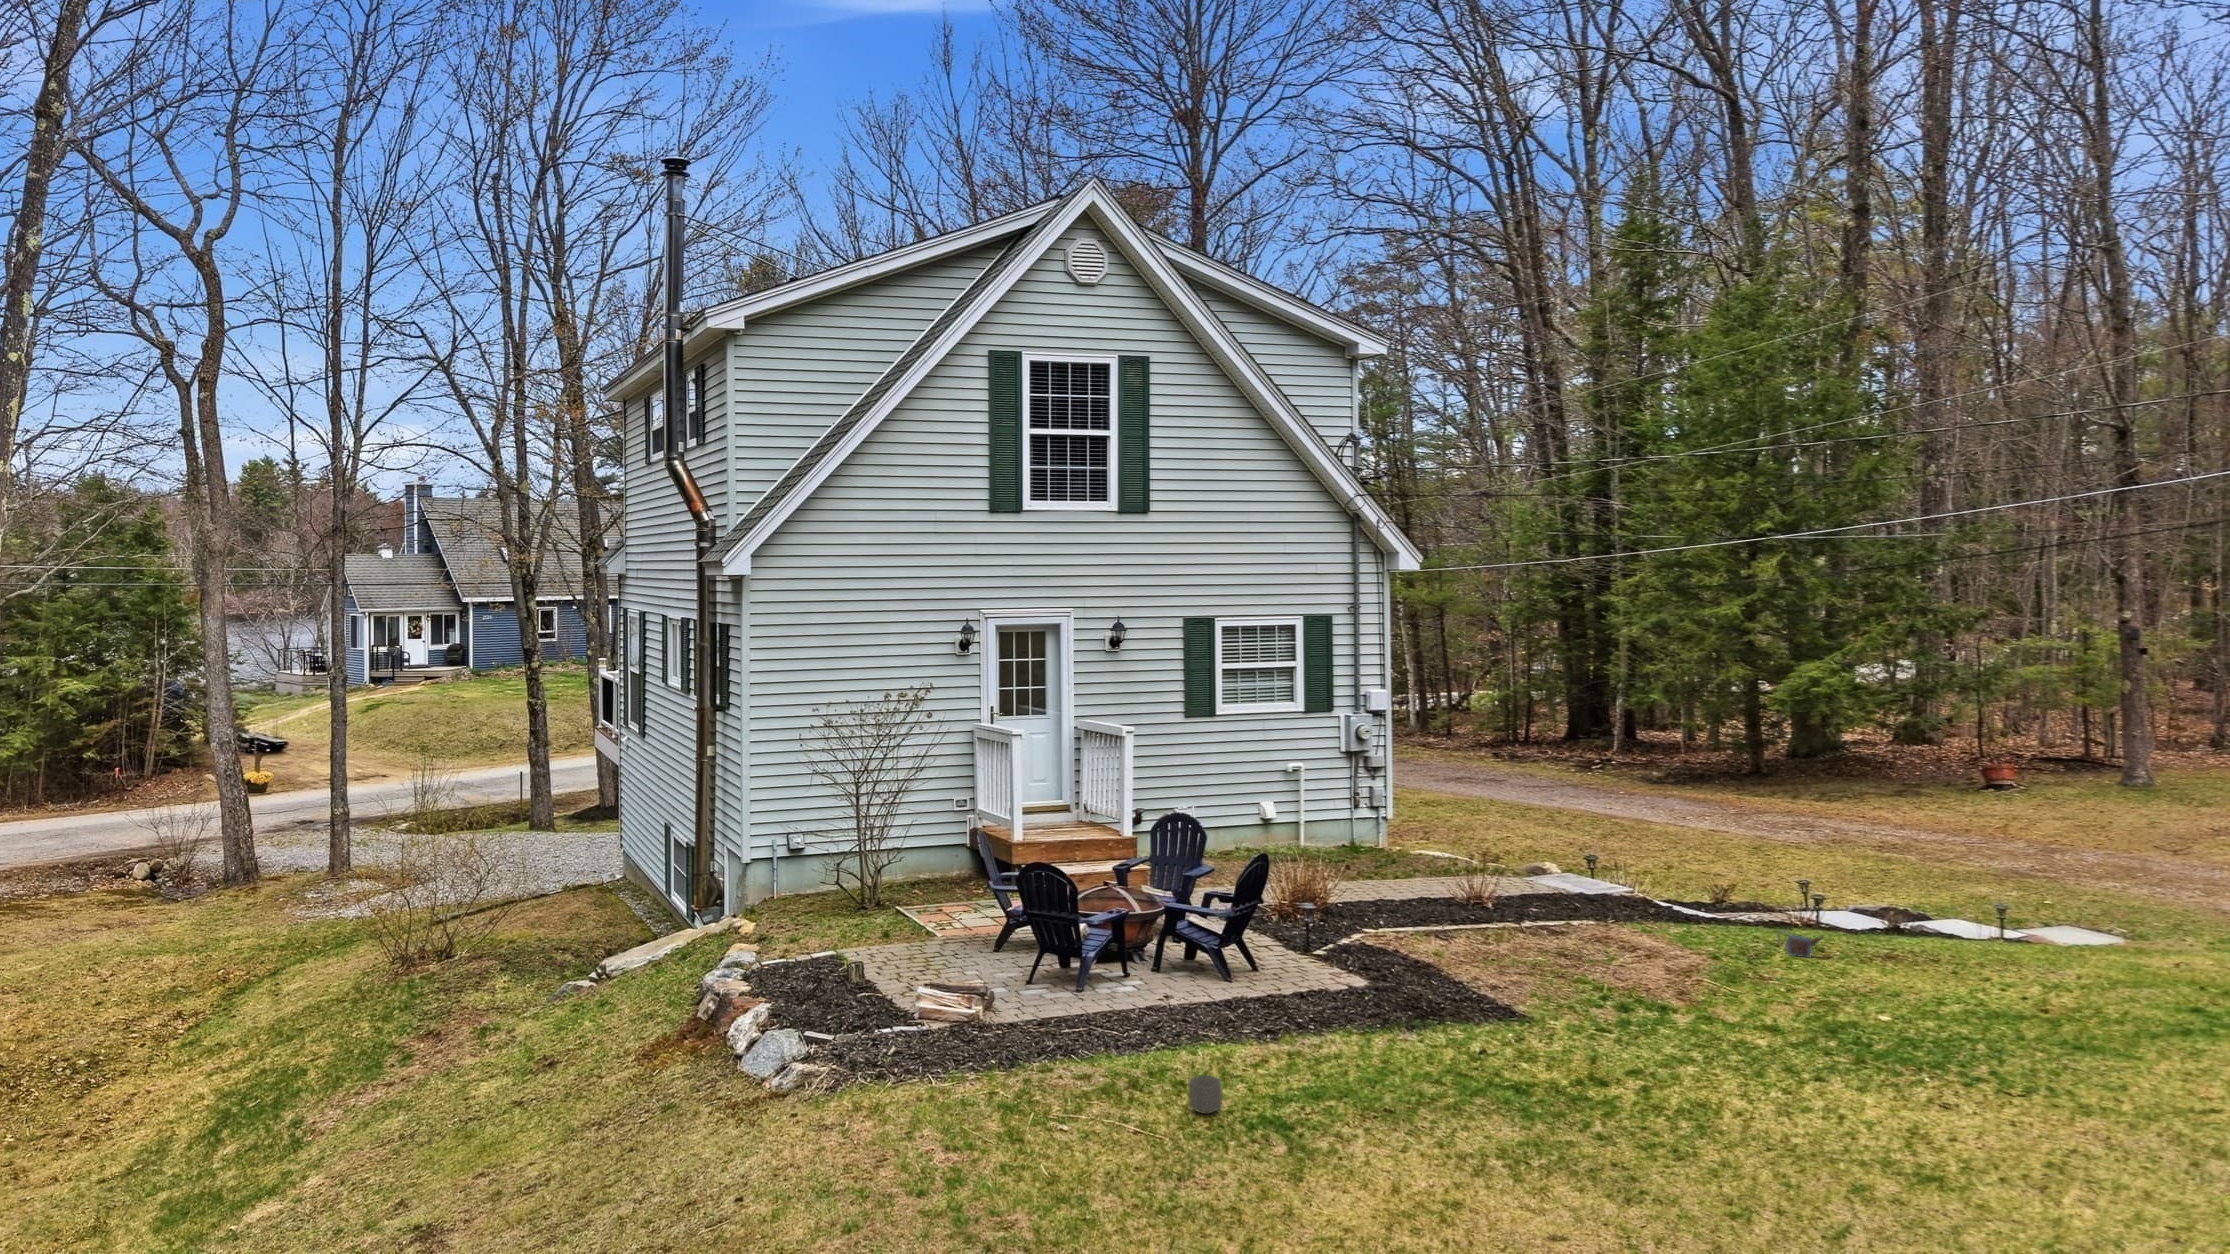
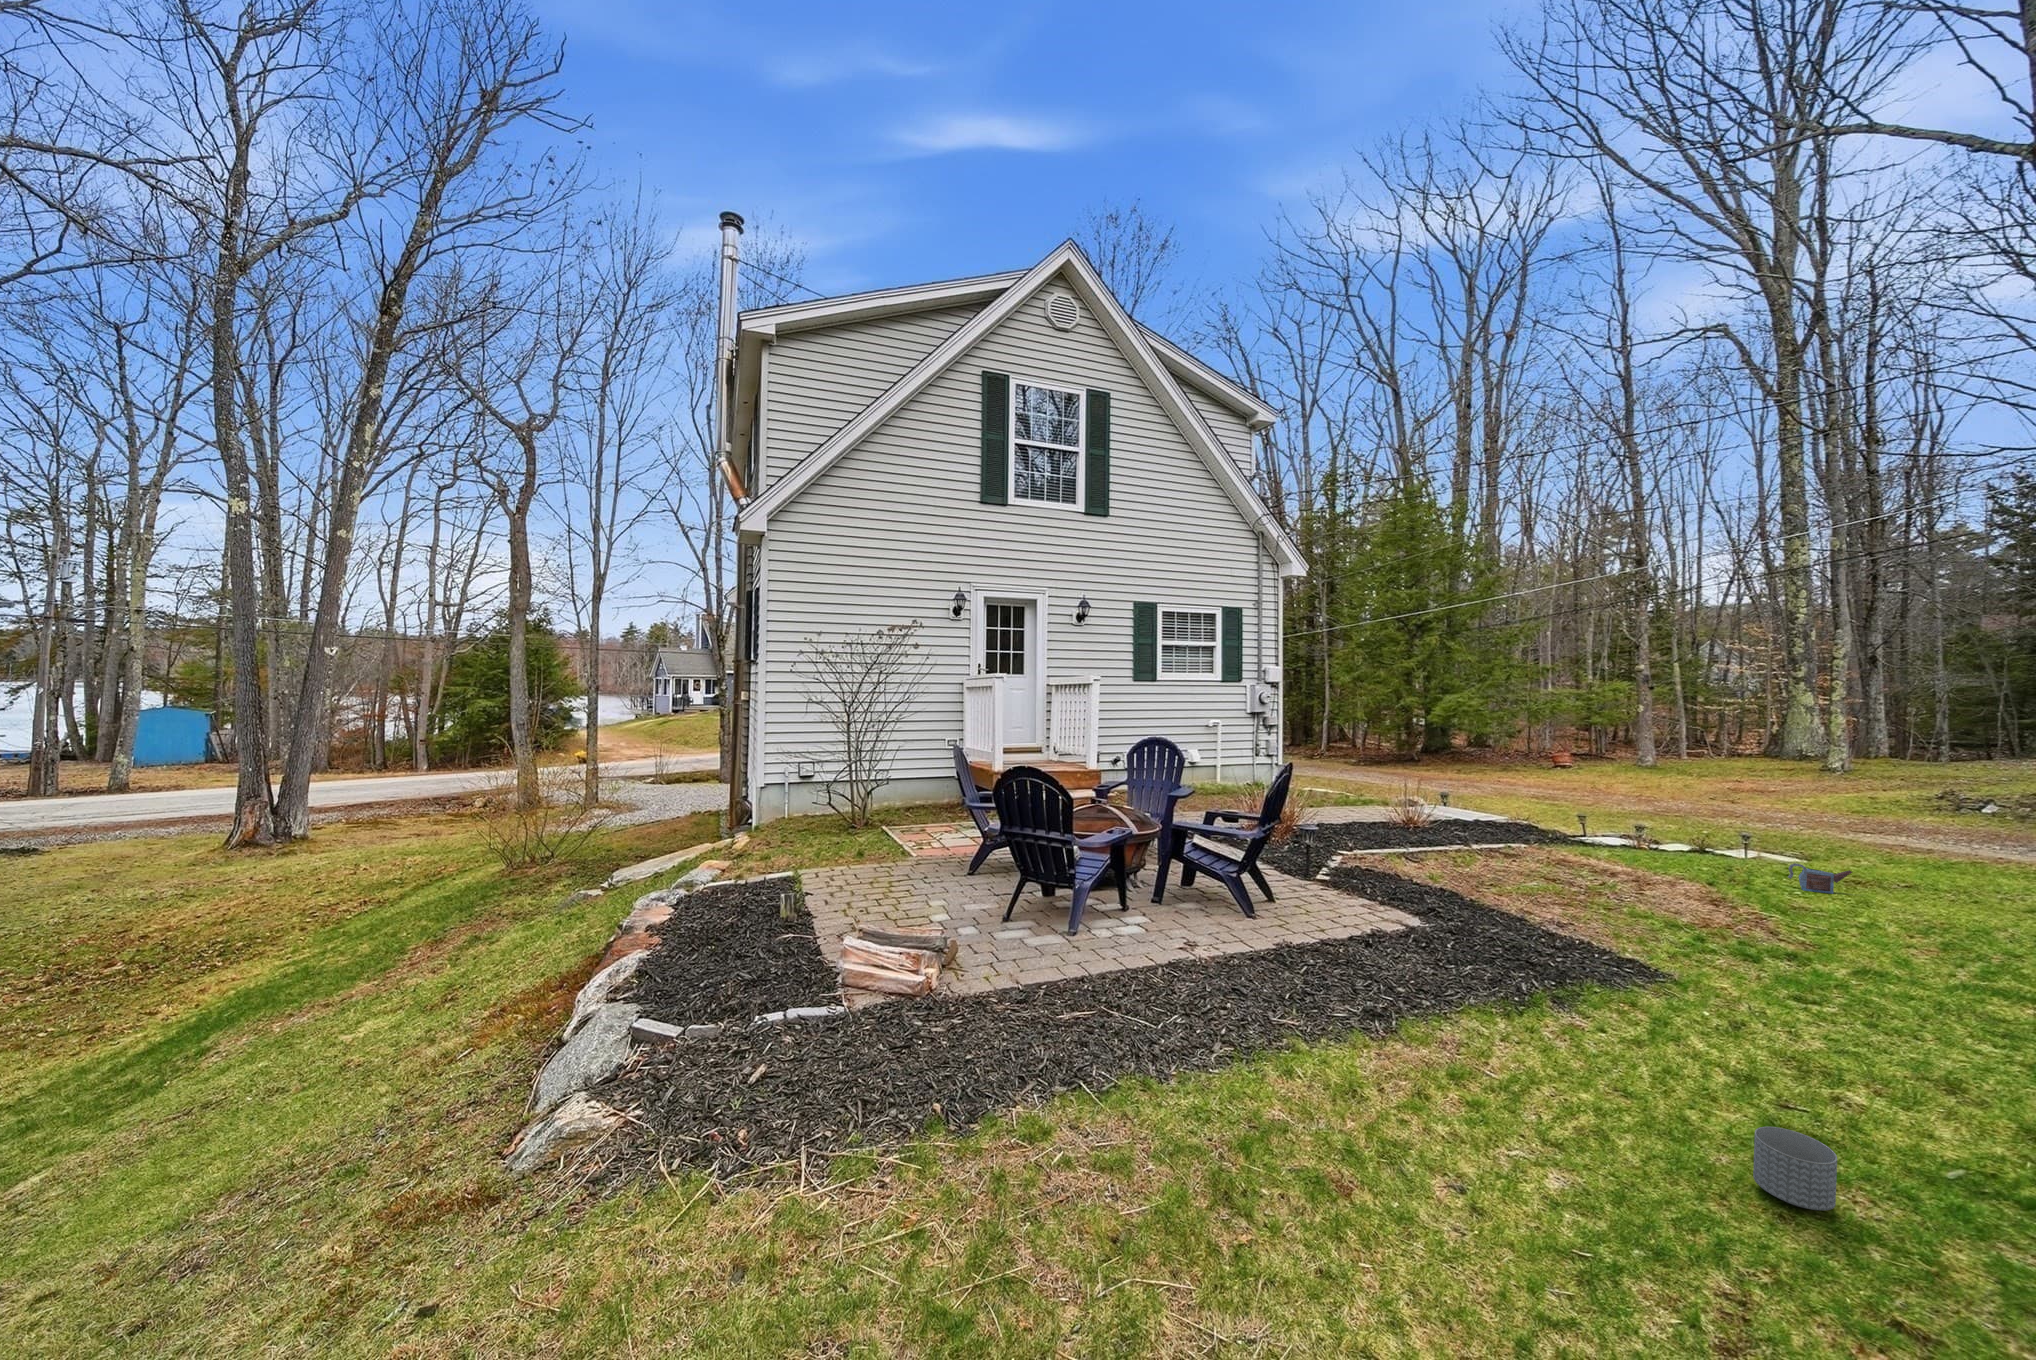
planter: present [1189,1076,1222,1114] -> present [1753,1127,1837,1211]

